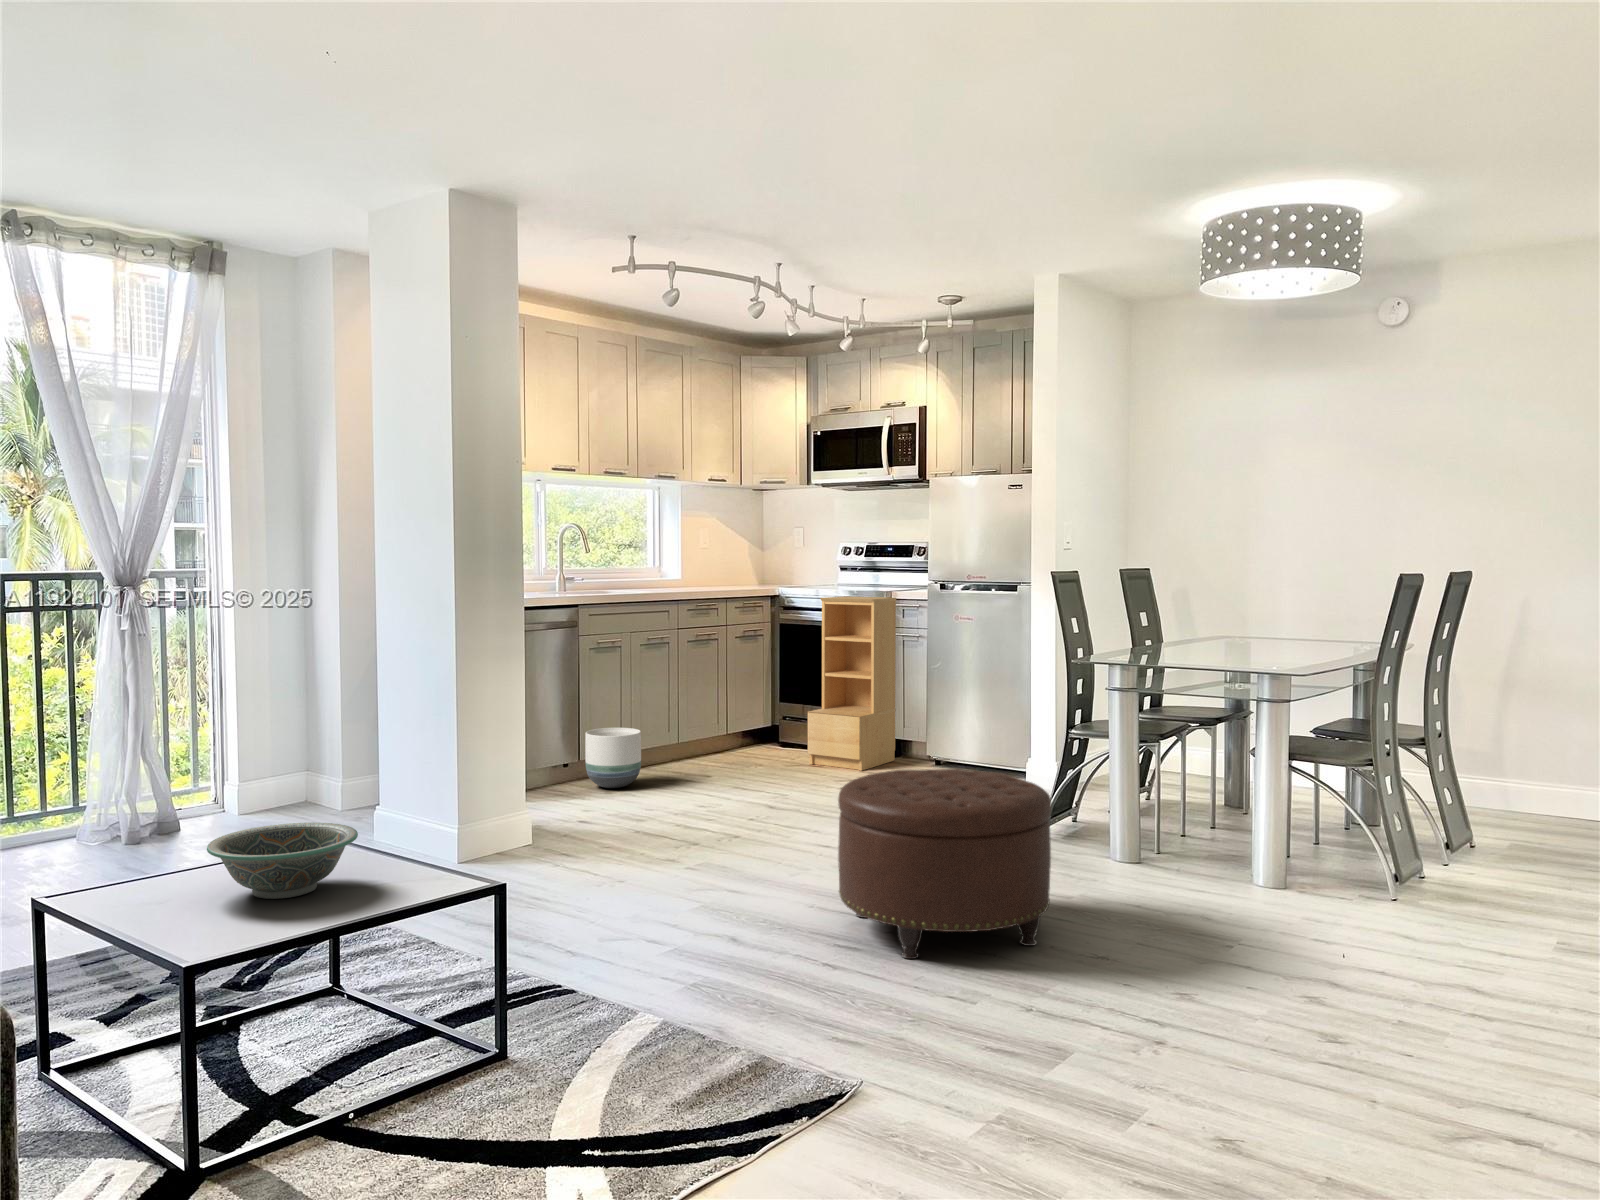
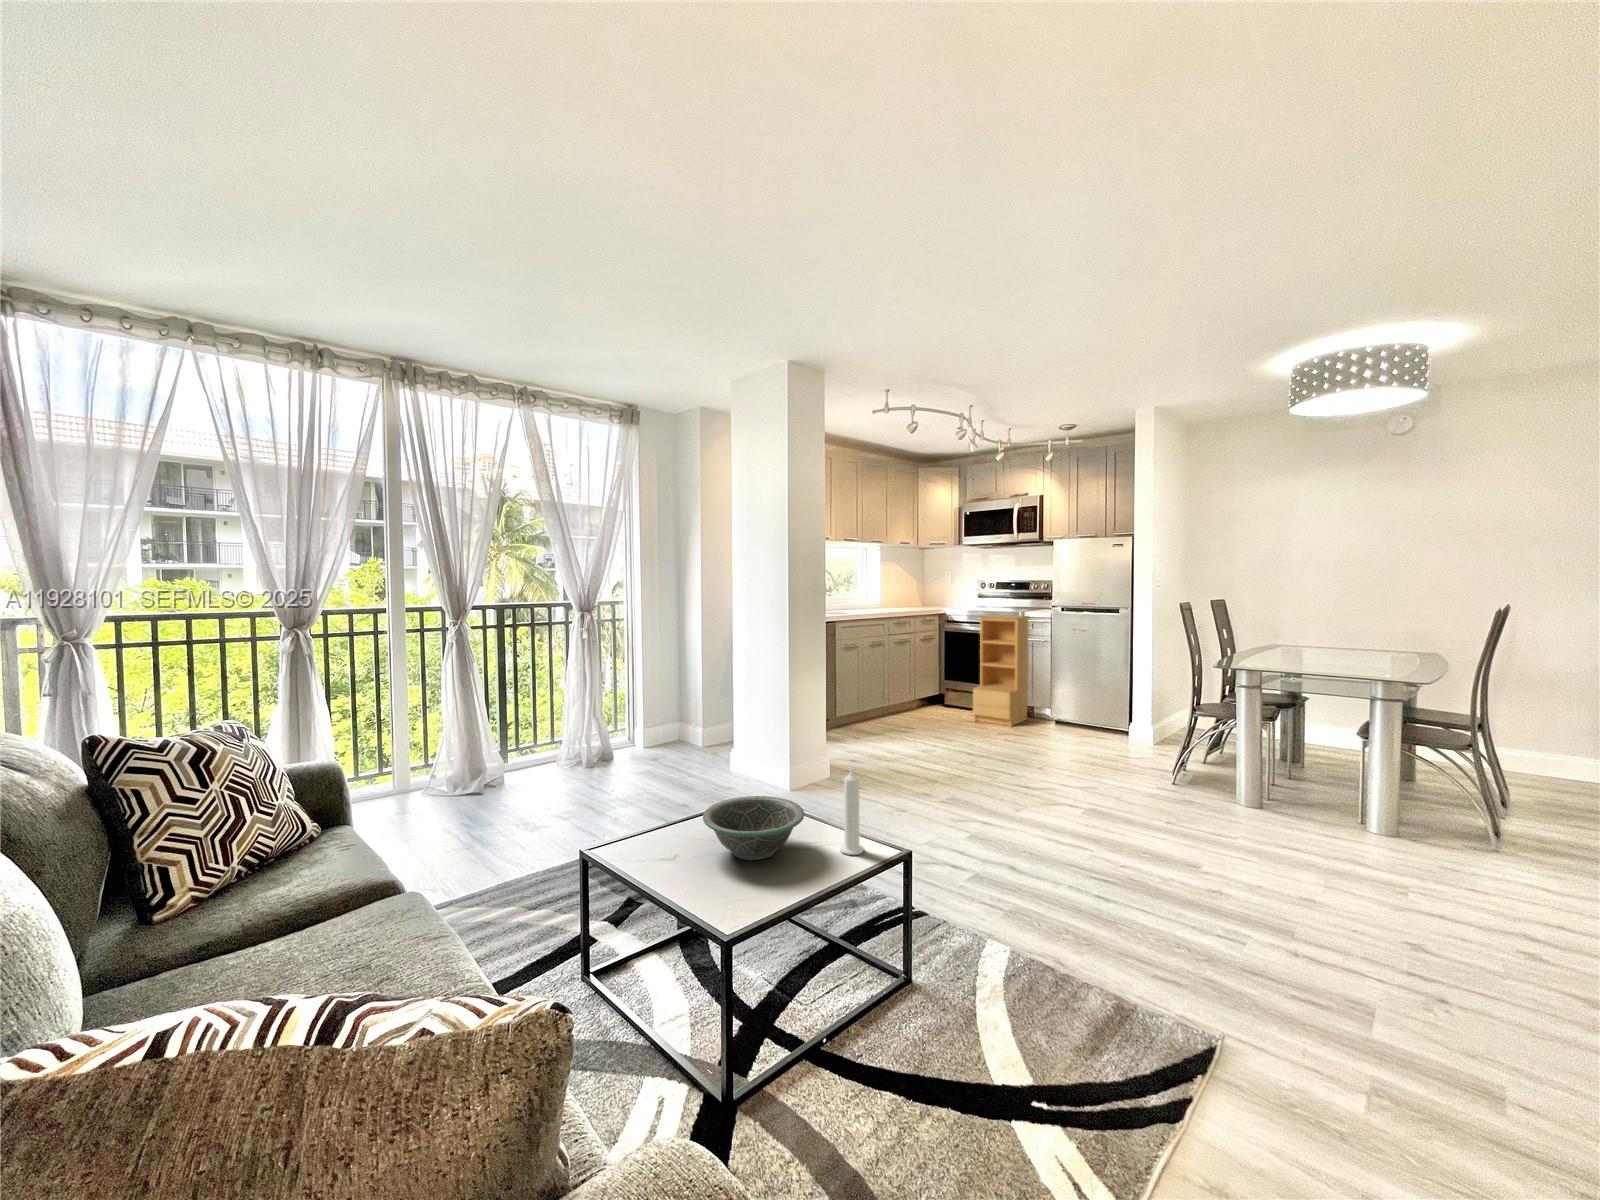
planter: present [585,728,641,788] -> none [842,698,877,736]
ottoman: present [838,769,1052,959] -> none [1082,746,1260,896]
candle: none [407,774,441,890] -> present [840,768,864,855]

